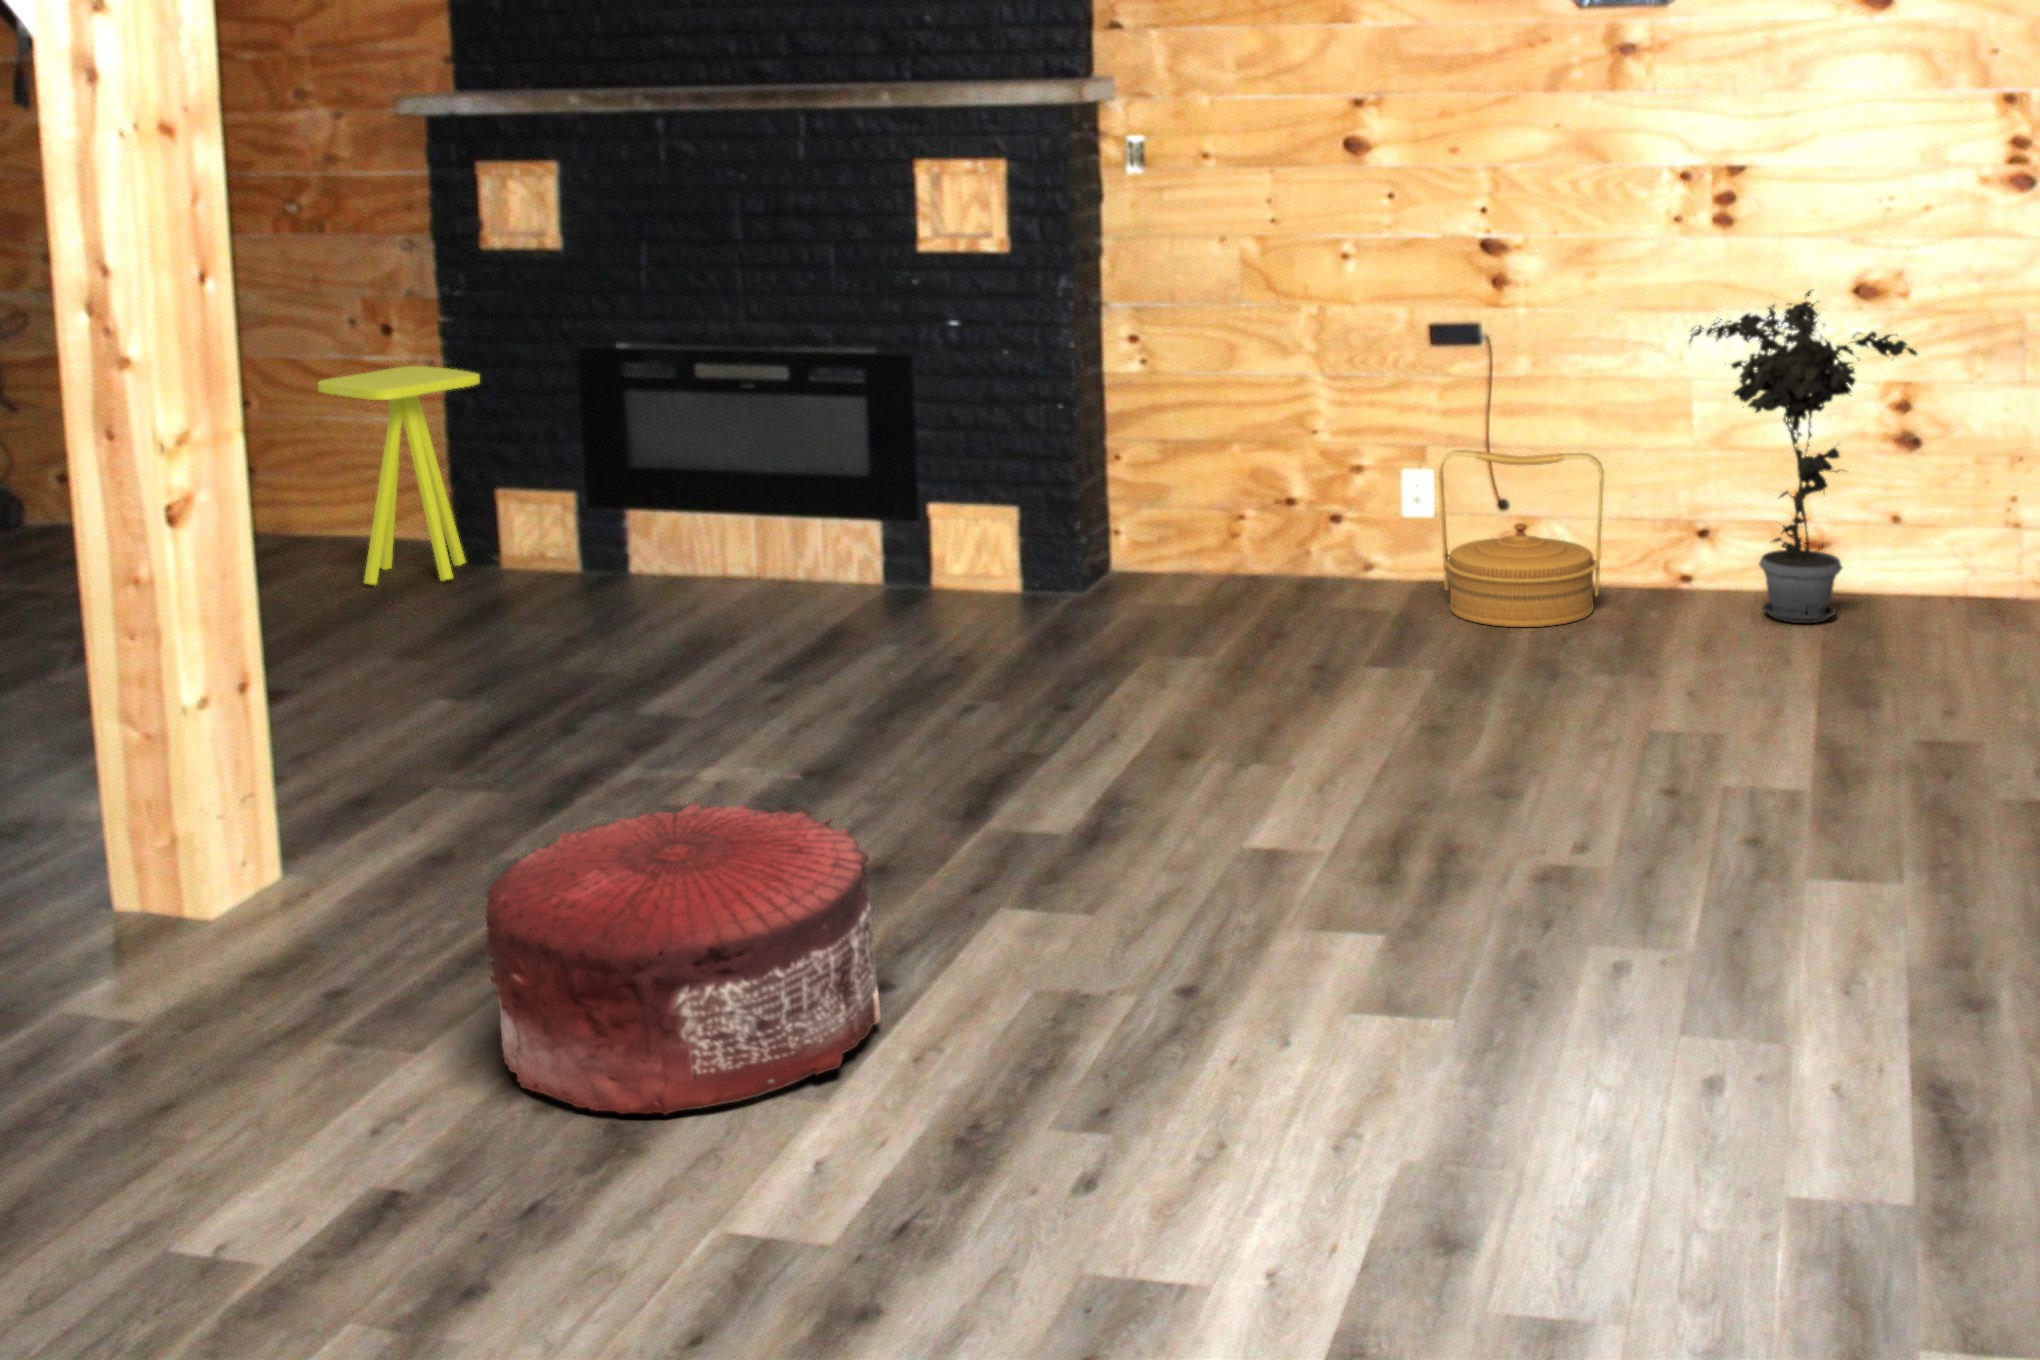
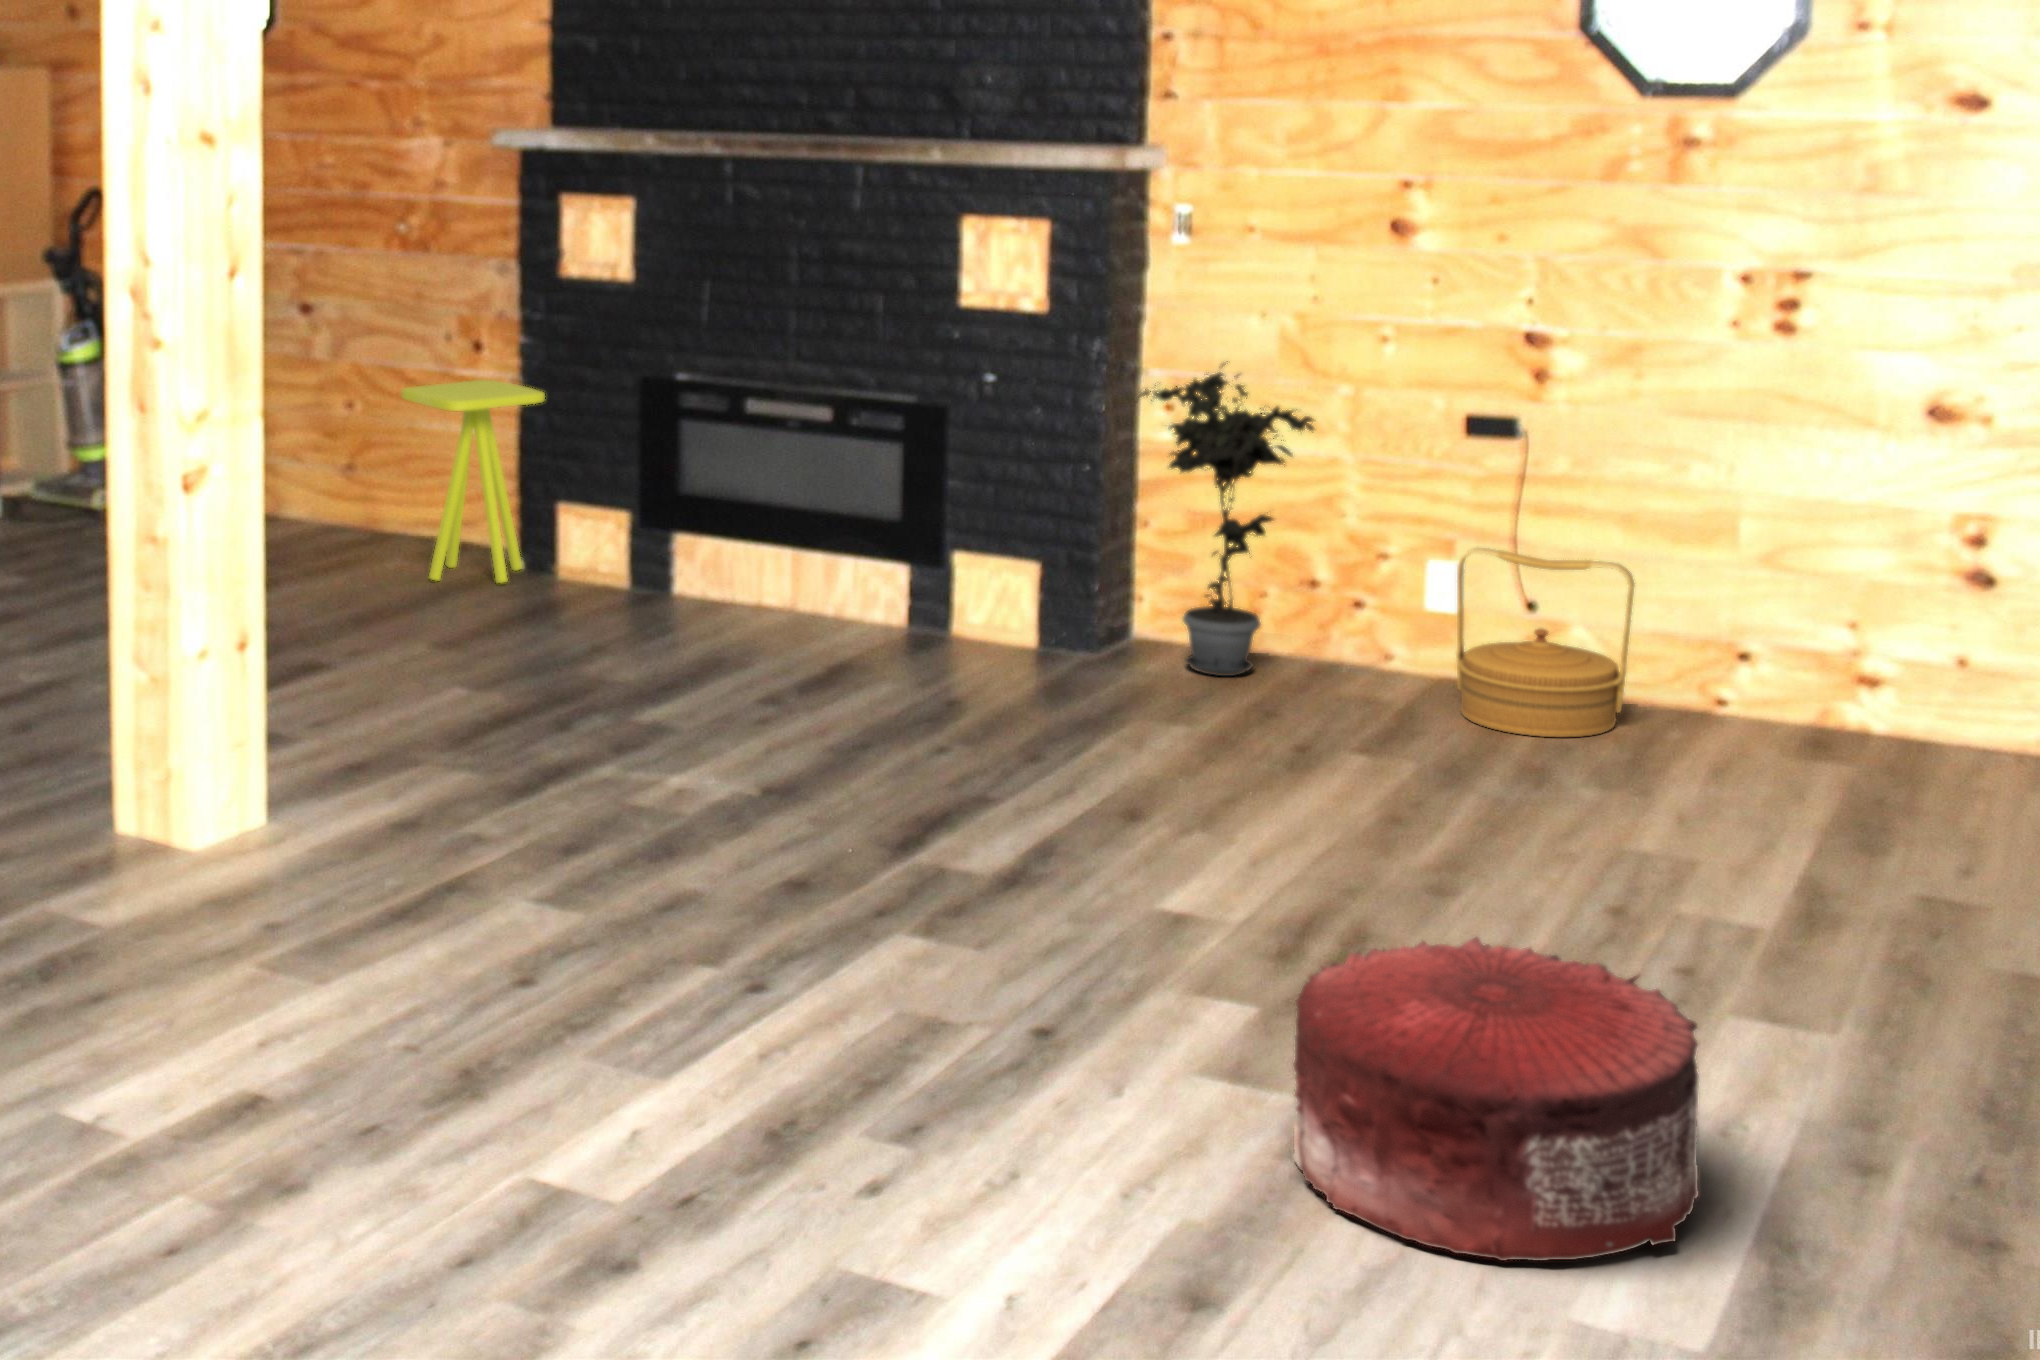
potted plant: present [1689,291,1917,623] -> present [1137,361,1314,676]
pouf: present [485,801,881,1114] -> present [1294,937,1699,1261]

